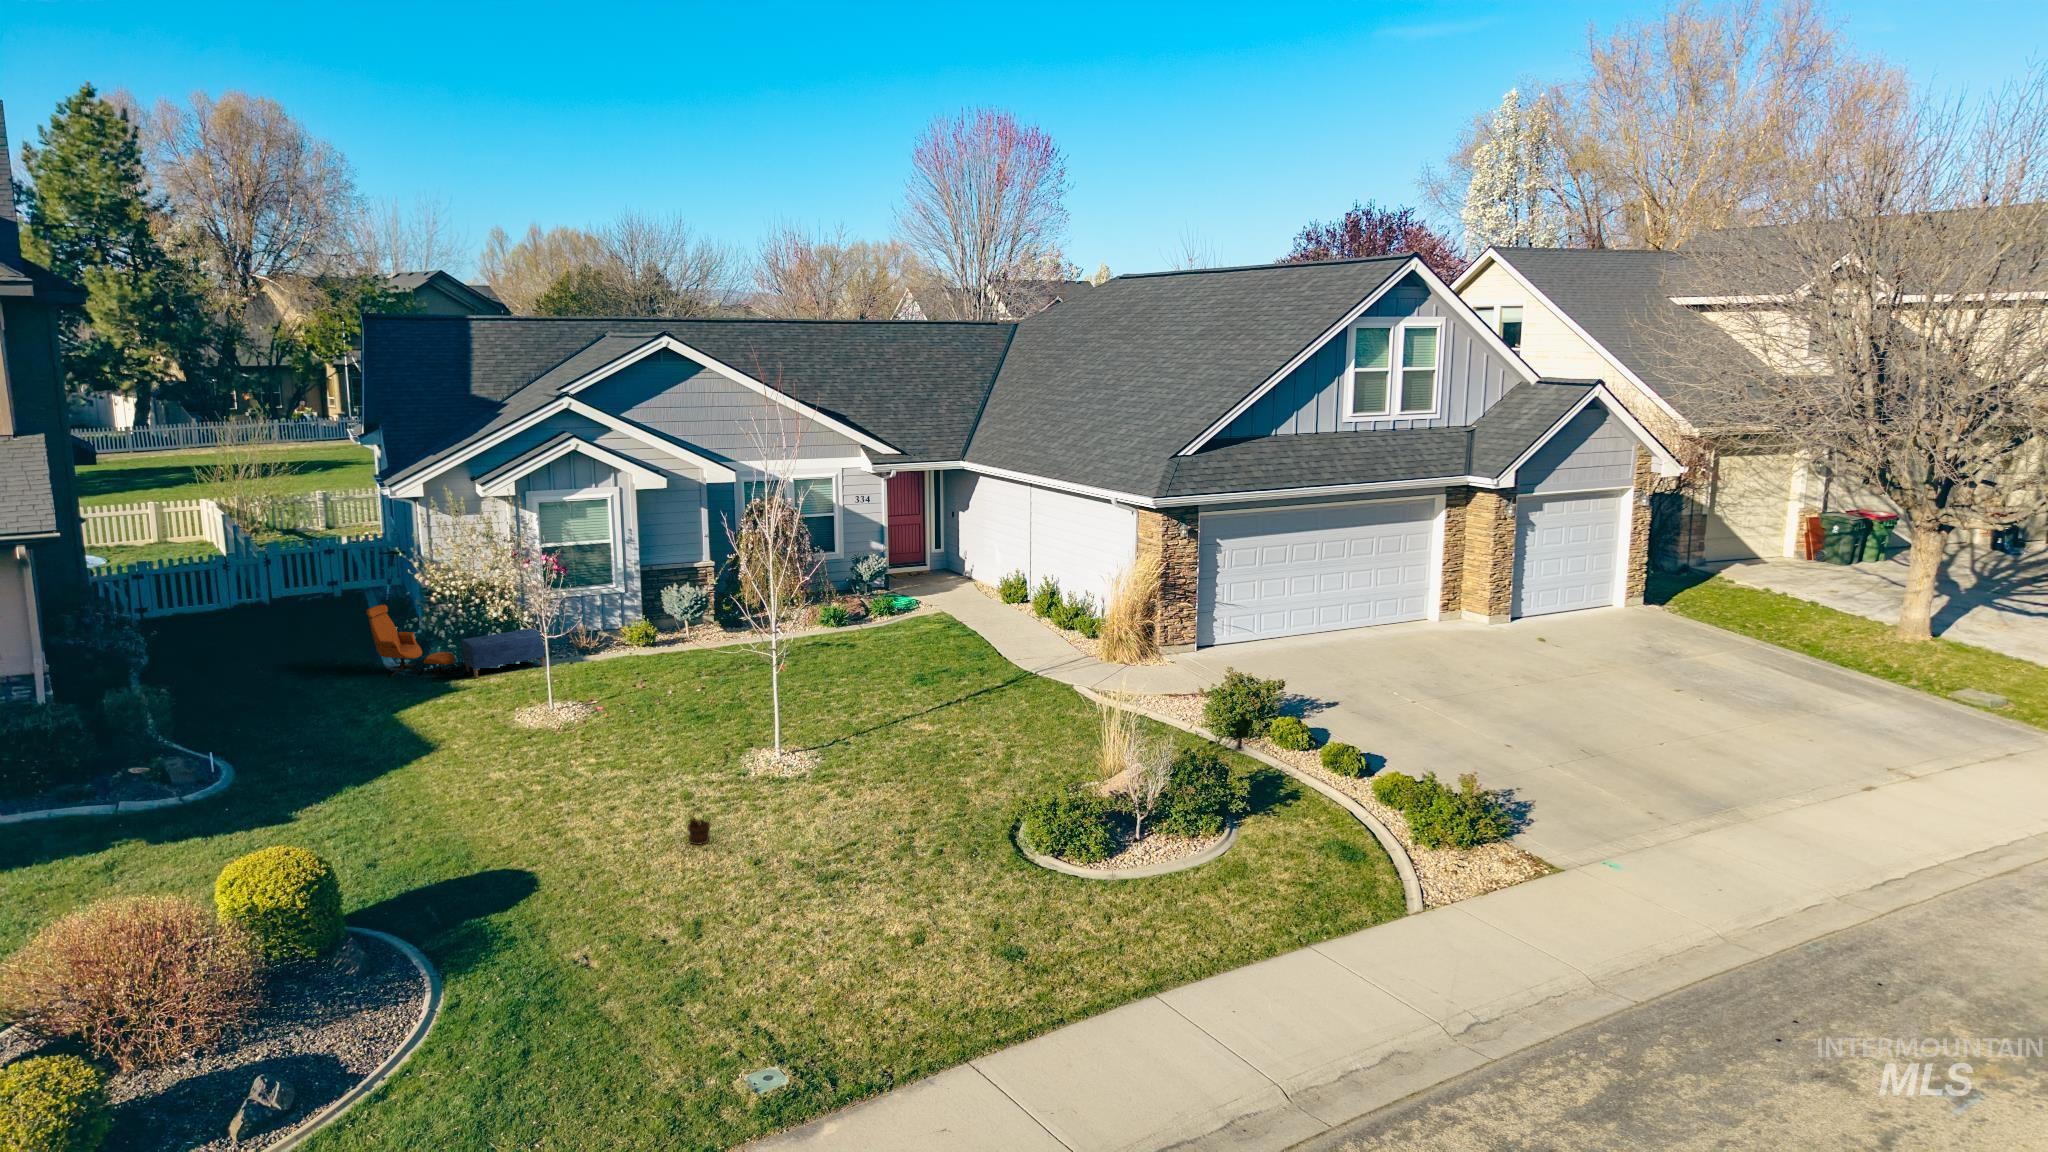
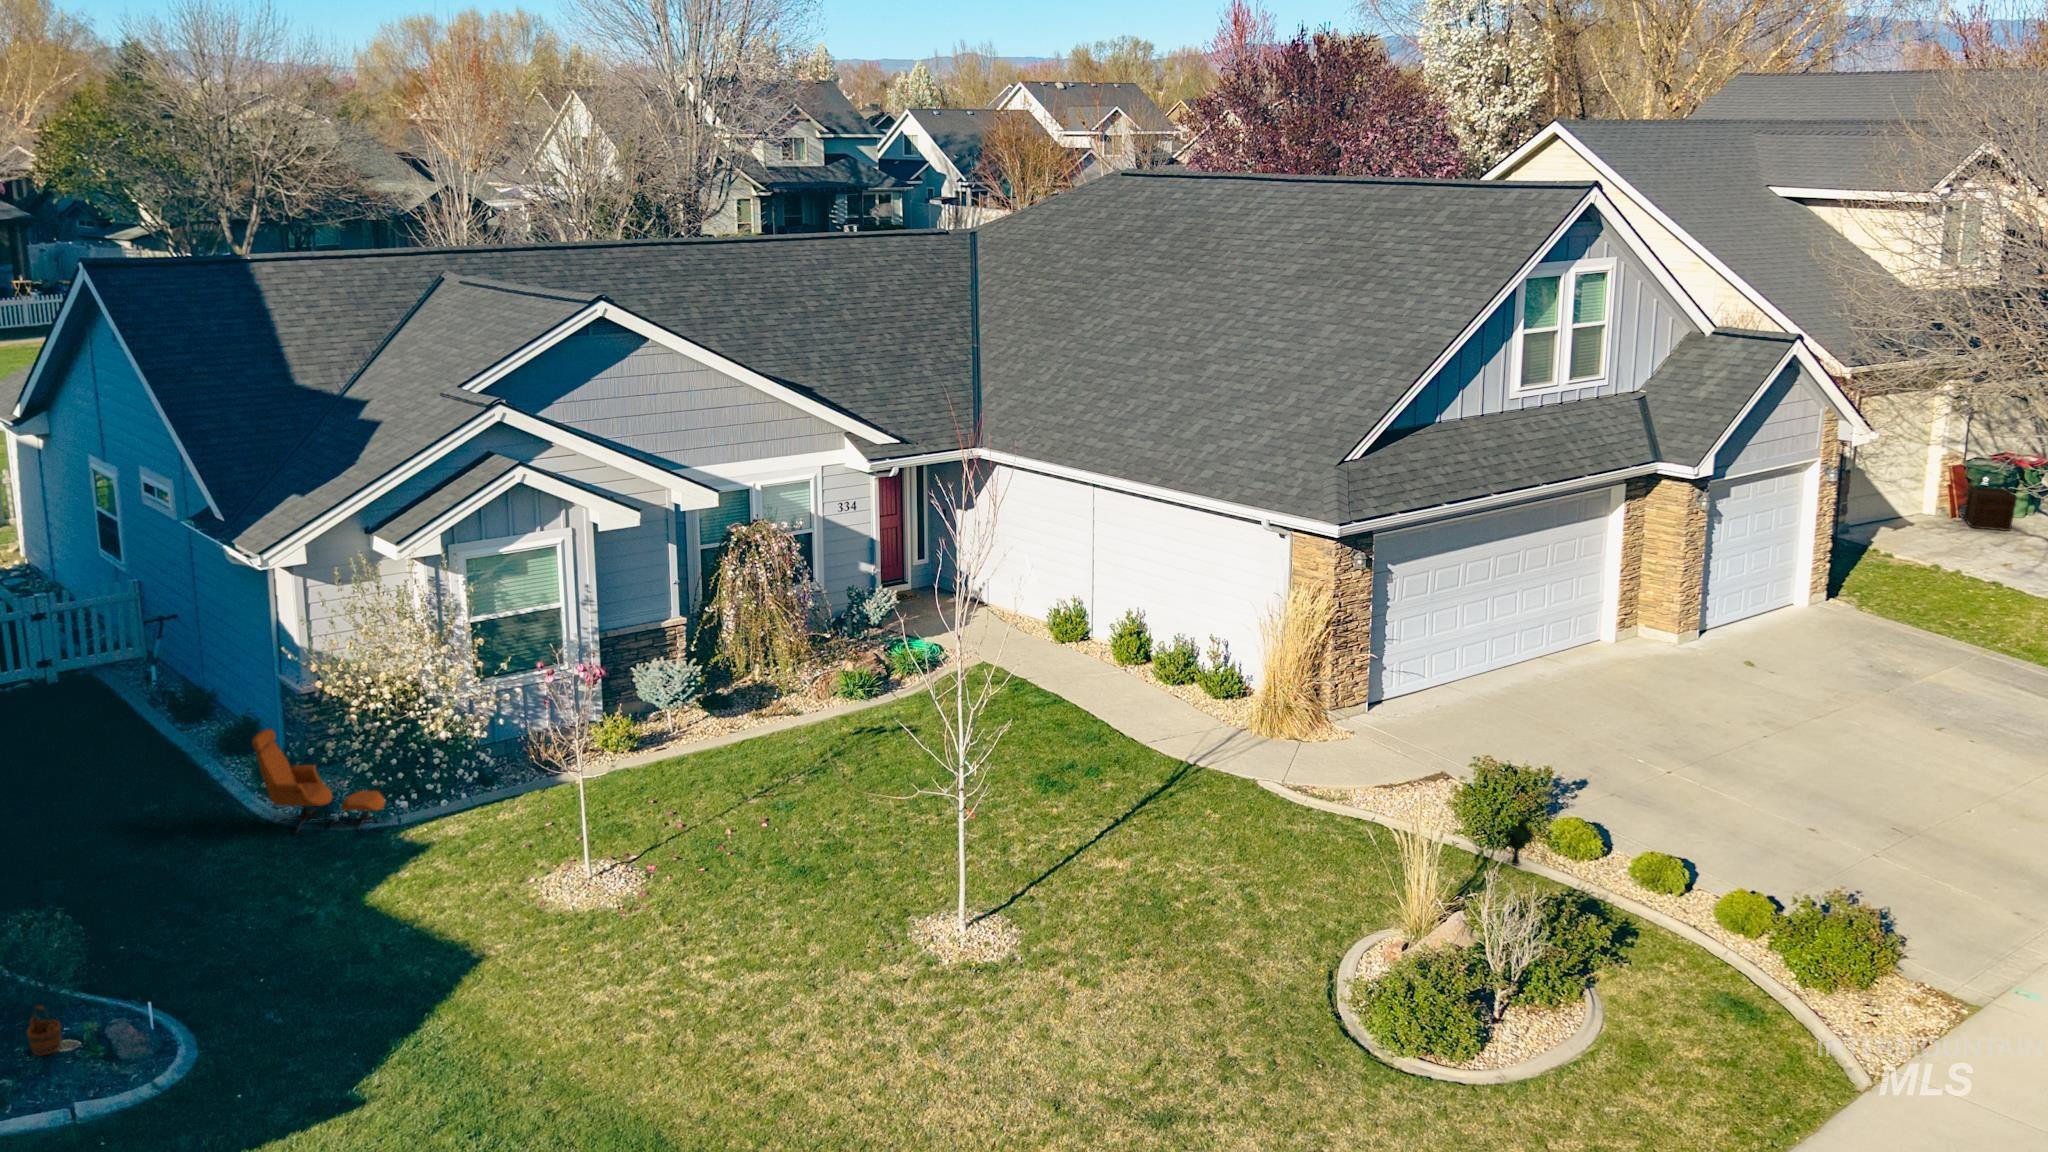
wooden crate: none [1814,532,1856,569] -> present [1964,486,2017,531]
bench: present [462,628,545,679] -> none [395,744,513,828]
wooden bucket: present [688,808,710,845] -> present [27,1005,62,1056]

